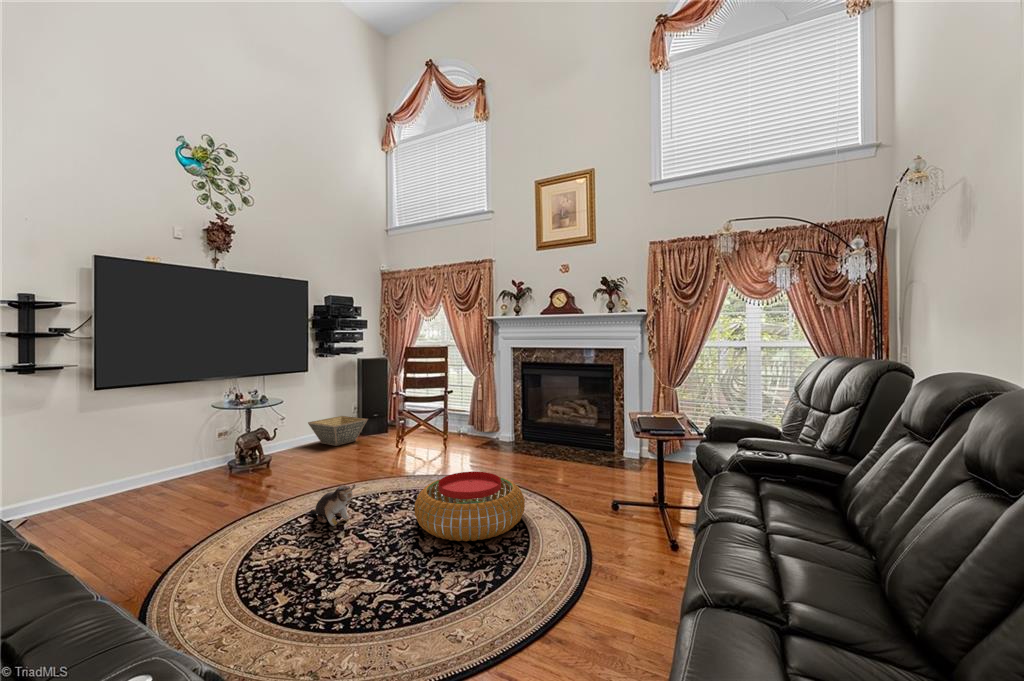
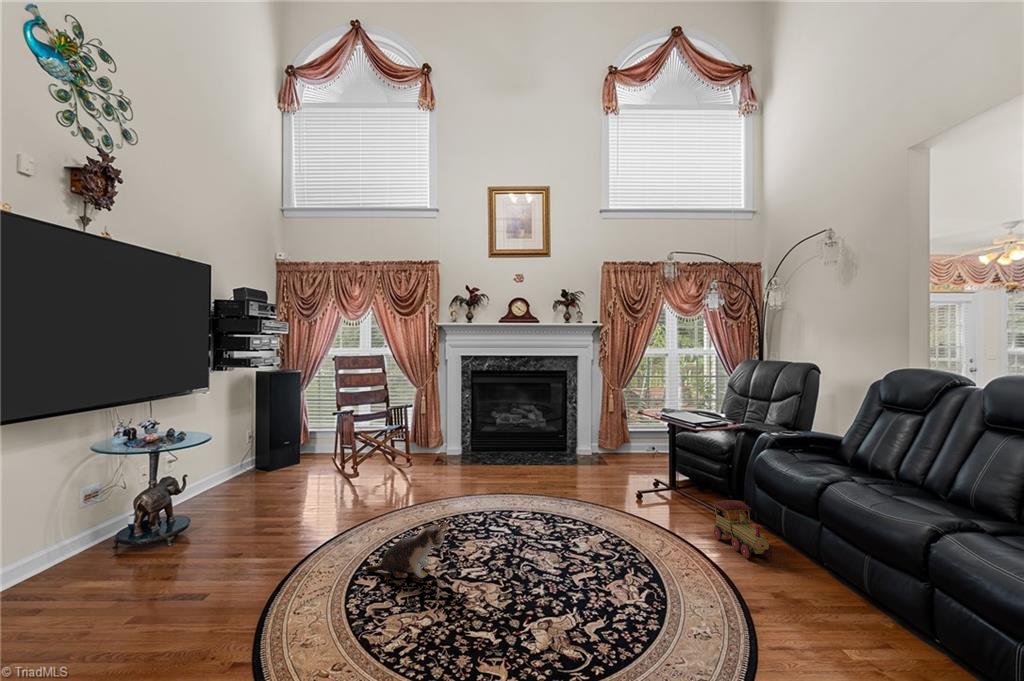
basket: present [308,416,368,446] -> none [200,446,286,486]
pouf: present [414,472,525,541] -> none [496,486,610,560]
toy train: none [624,516,669,594] -> present [712,500,772,559]

